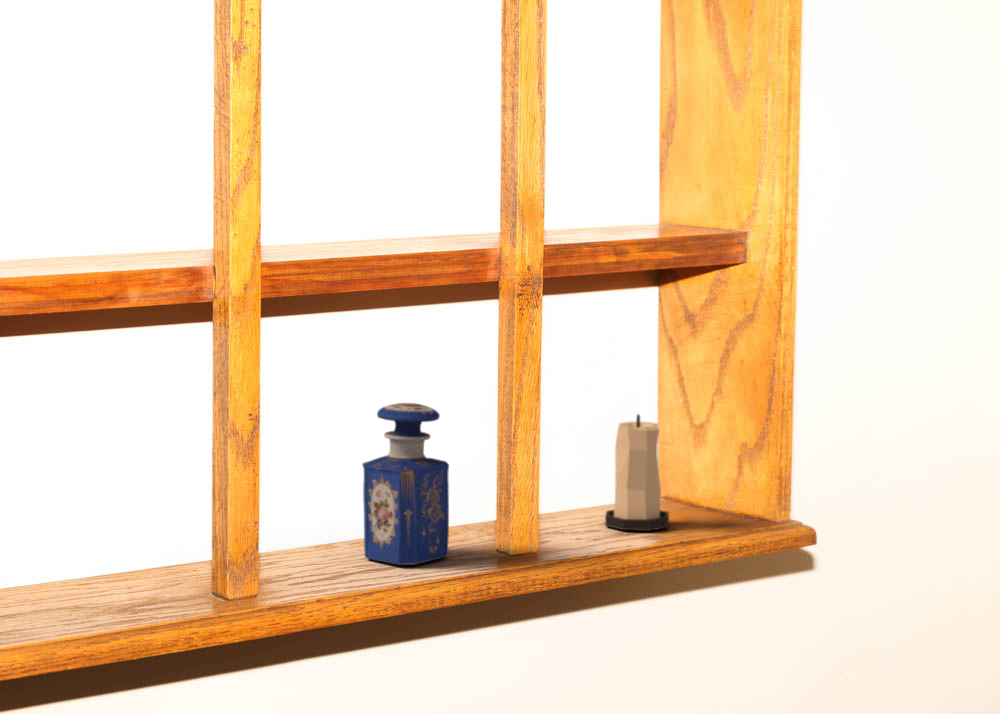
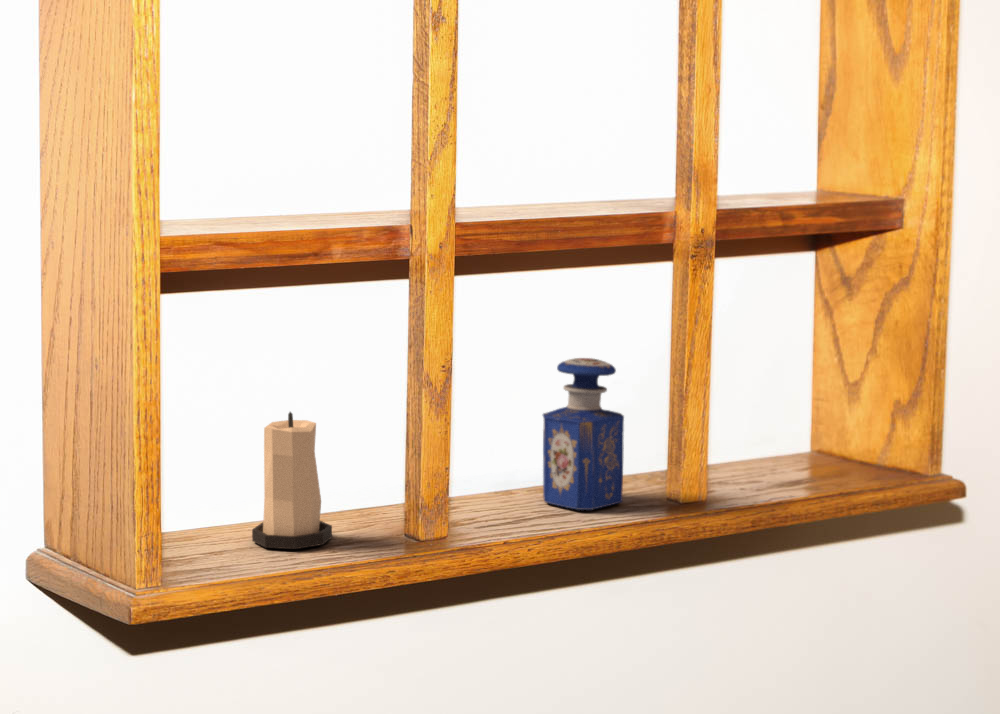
candle: present [605,414,669,531] -> present [252,412,332,549]

